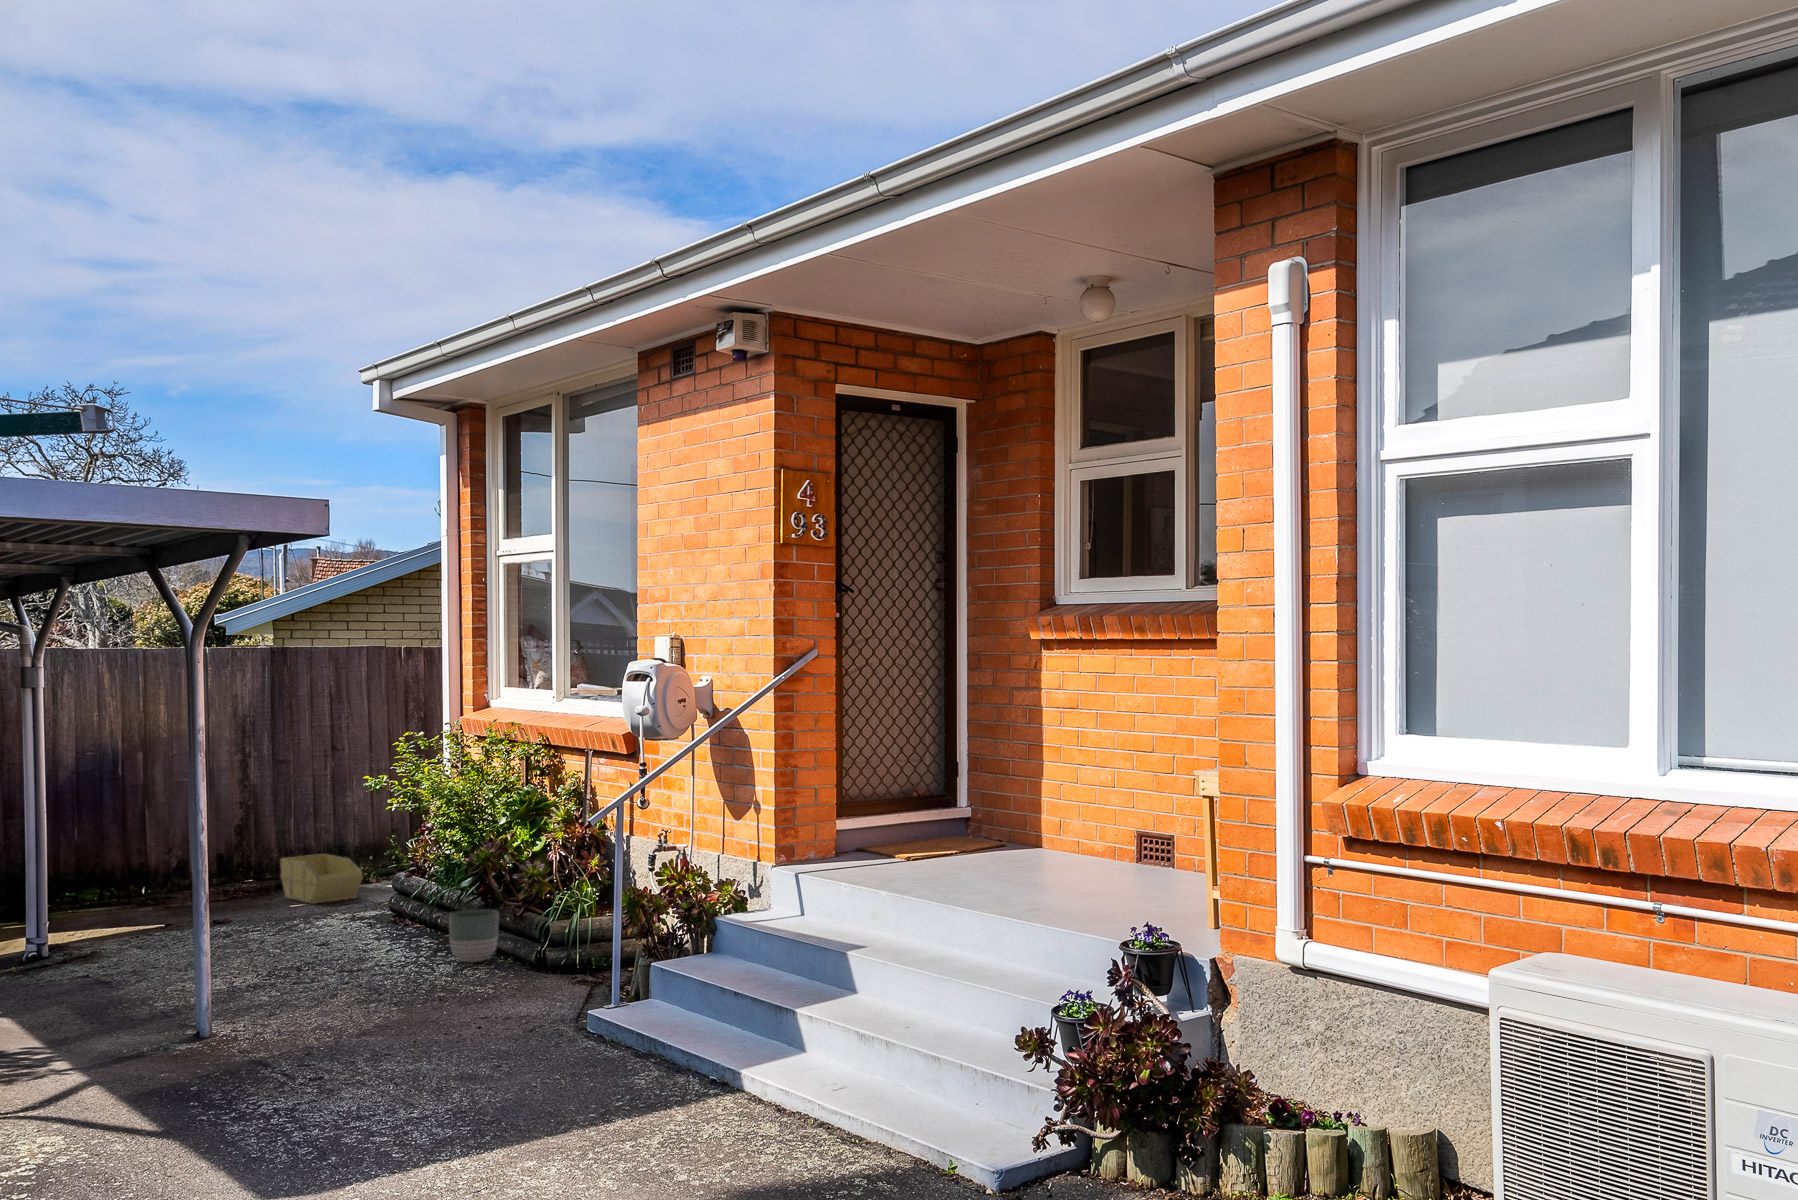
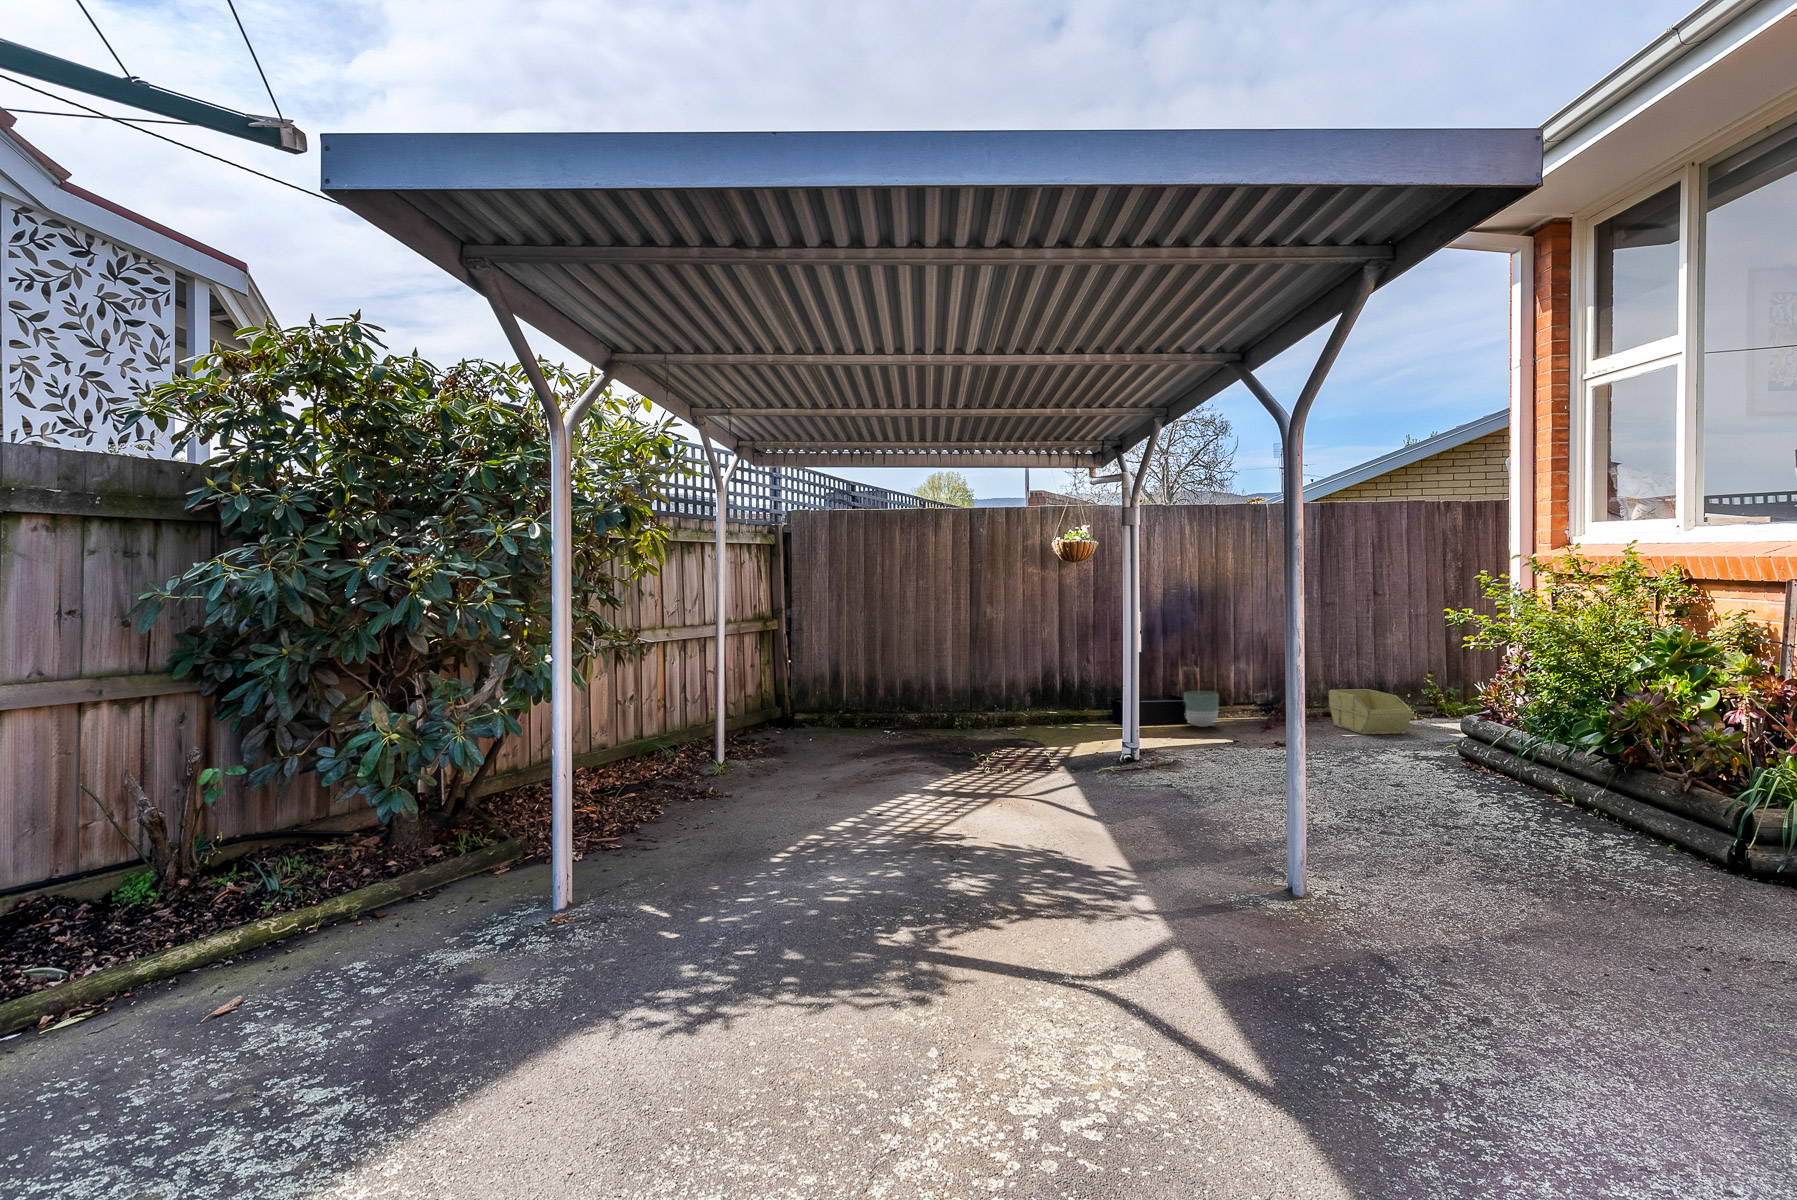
planter: present [449,909,499,963] -> present [1184,691,1218,727]

